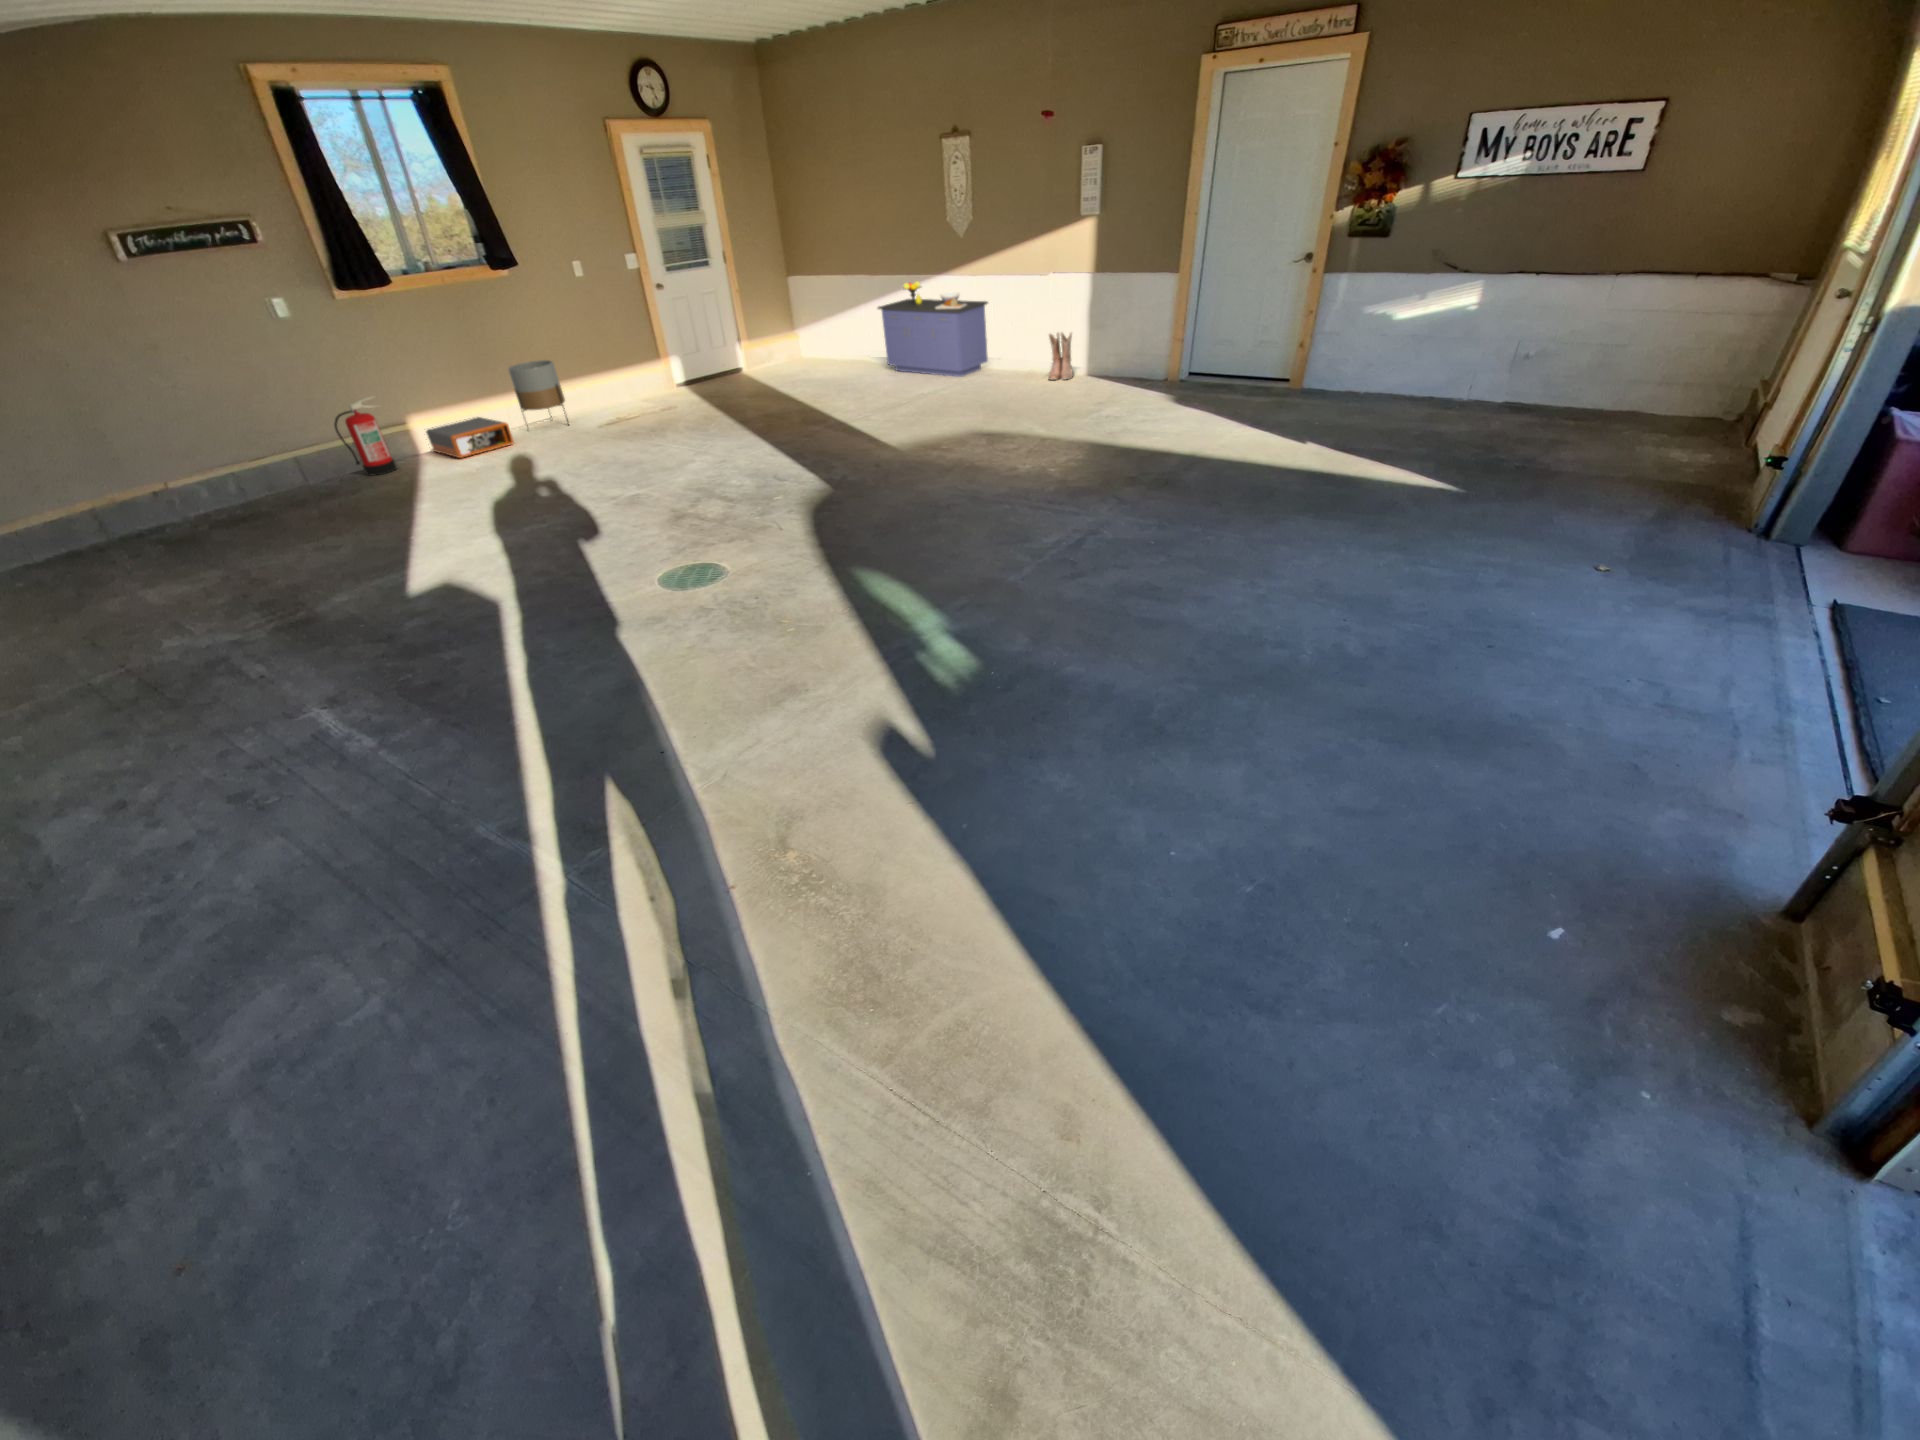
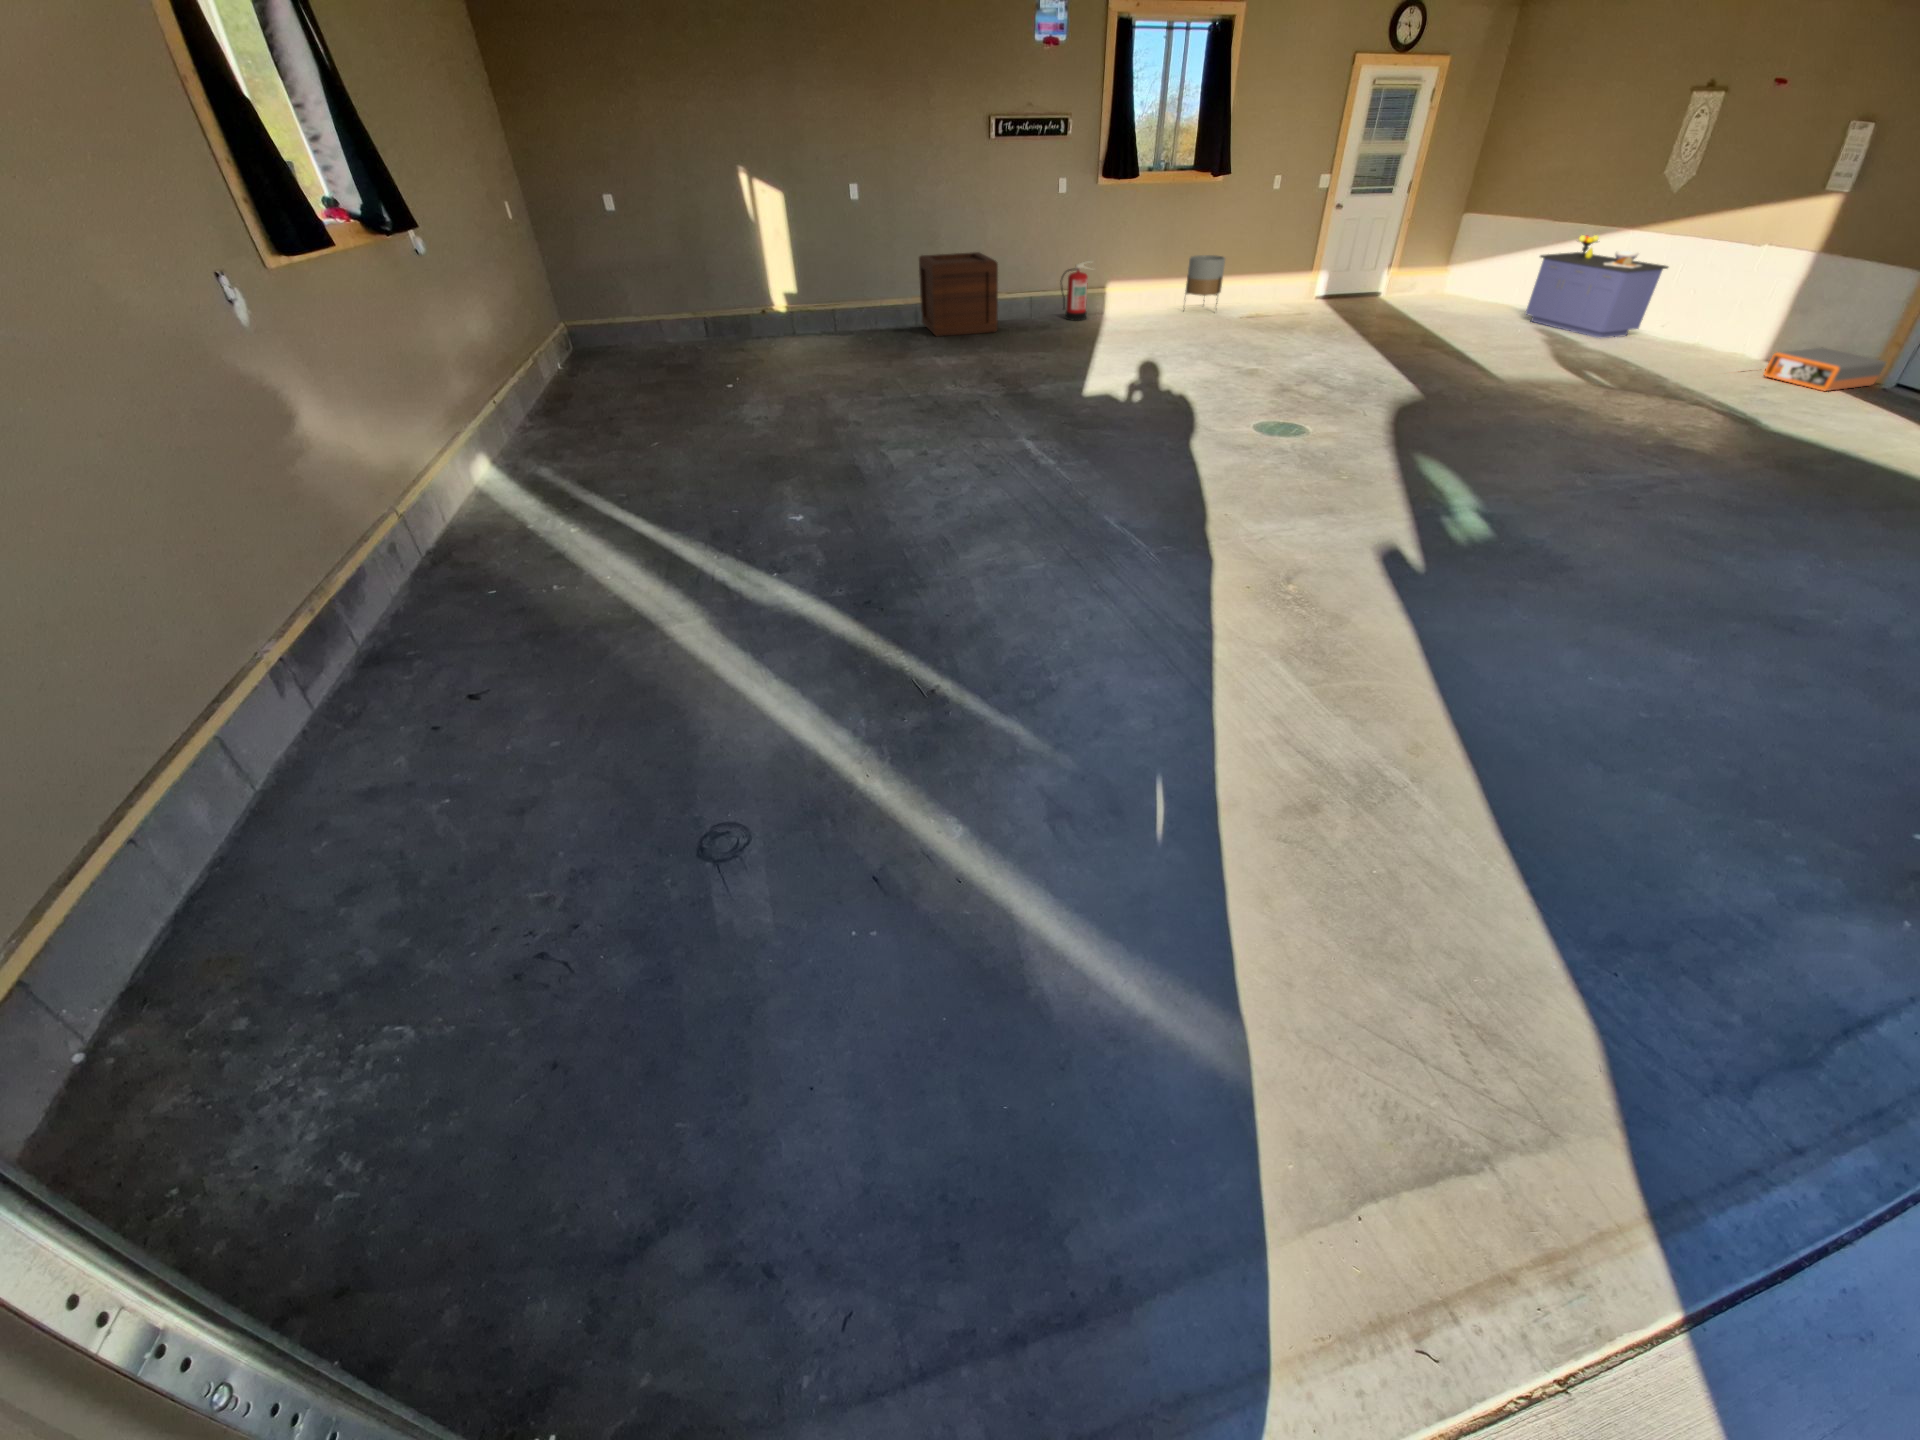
boots: present [1048,333,1073,380] -> none [1701,309,1757,362]
wooden crate: none [69,416,258,550] -> present [919,252,998,337]
storage box: present [426,417,514,458] -> present [1764,348,1886,391]

